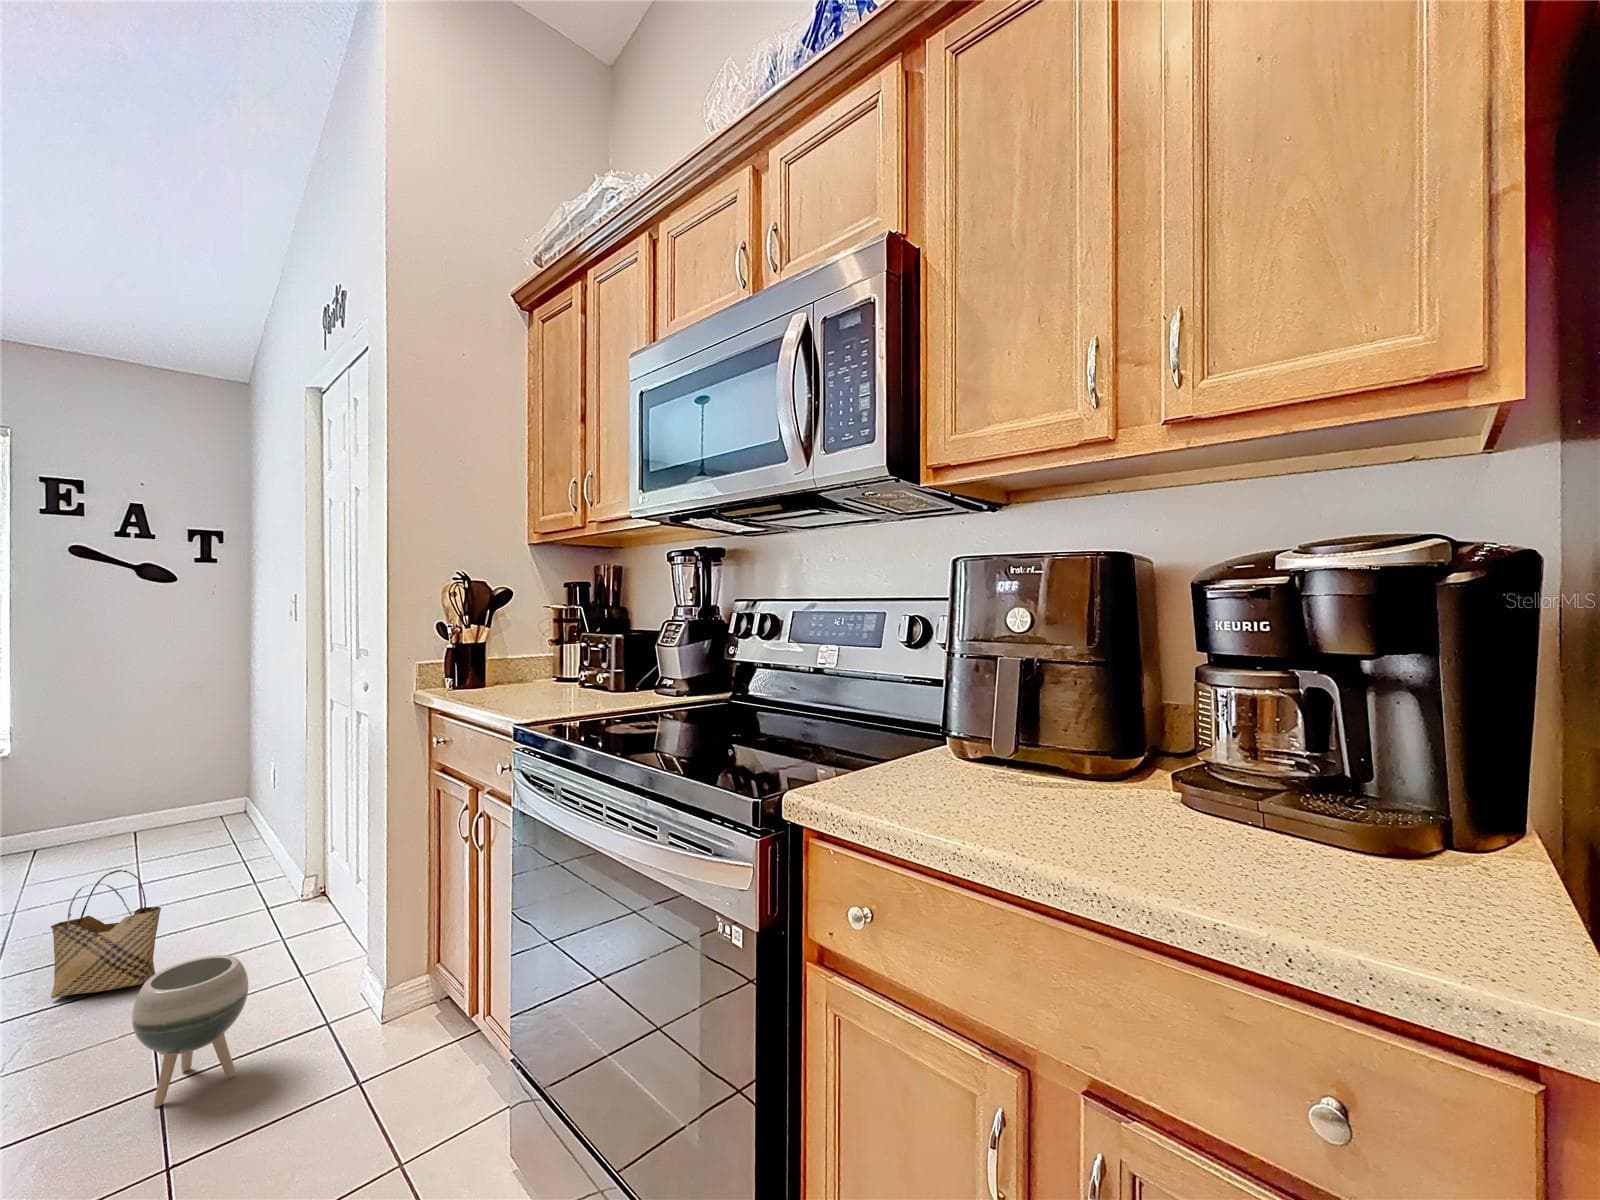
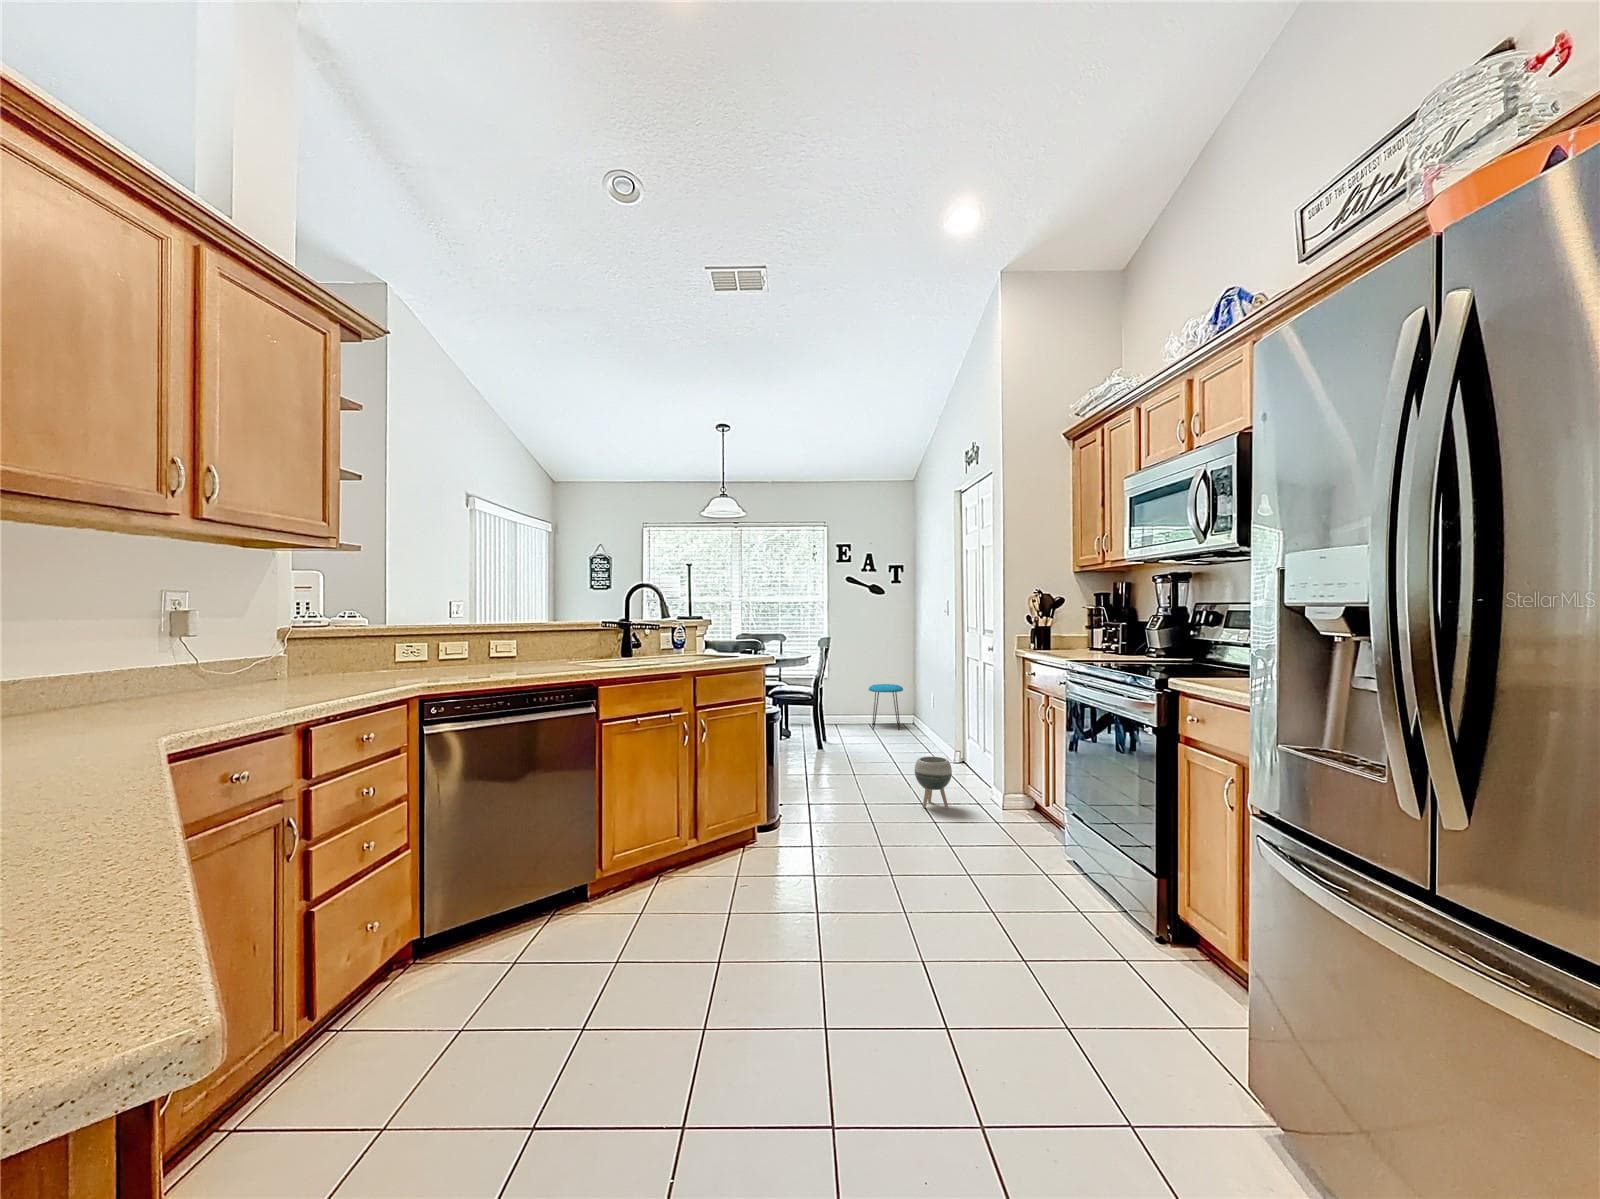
stool: none [127,749,214,845] -> present [869,684,903,730]
woven basket: present [51,870,161,998] -> none [871,724,907,775]

